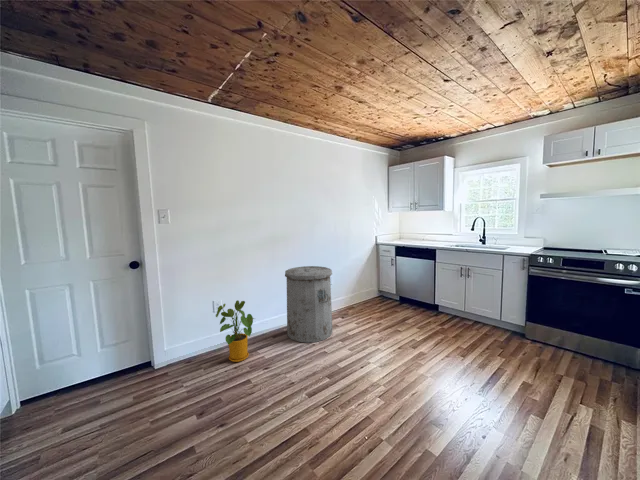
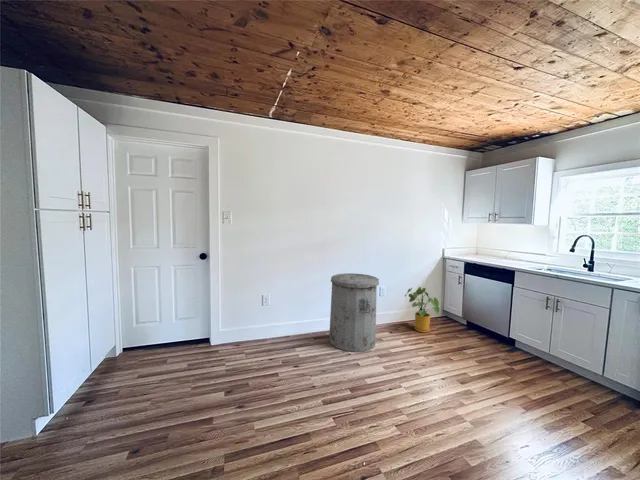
house plant: present [216,300,254,362] -> present [405,287,439,332]

